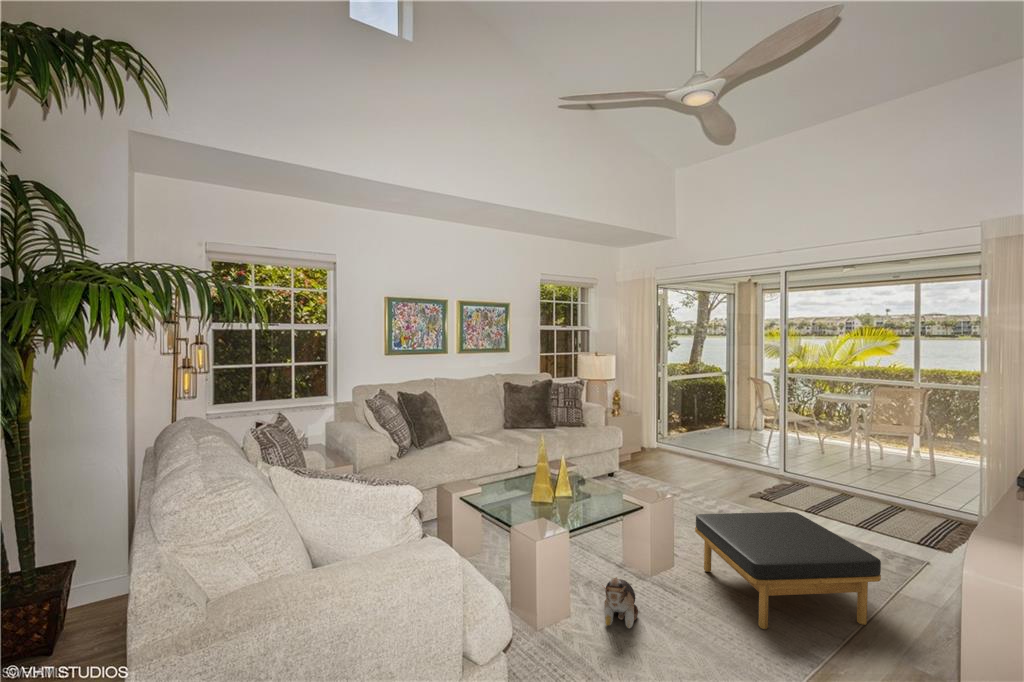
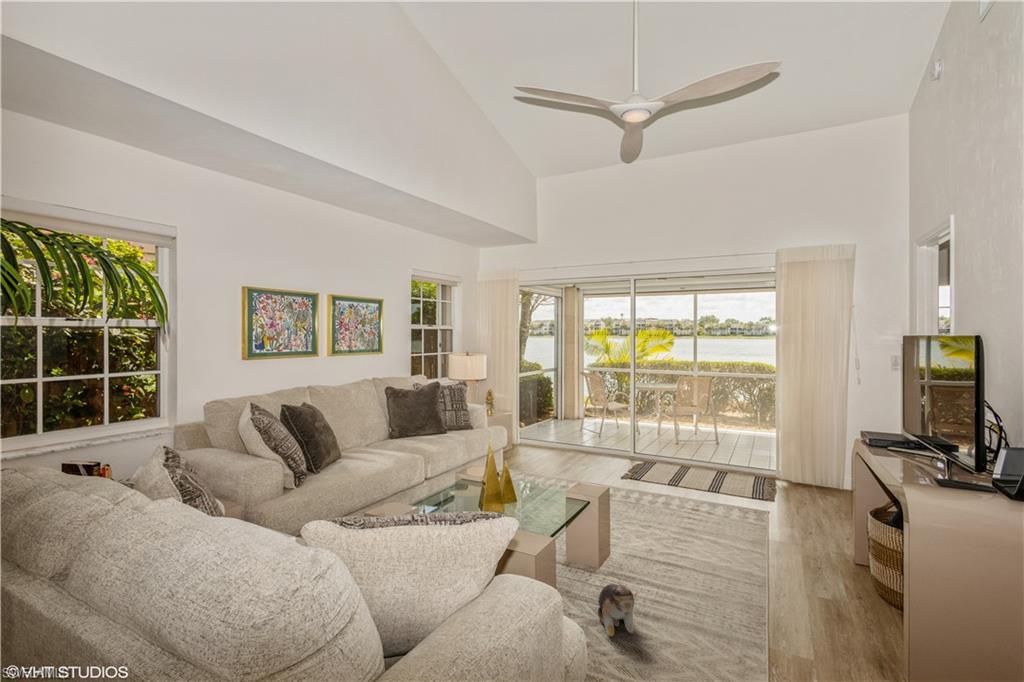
ottoman: present [695,512,881,629] -> none [636,489,794,601]

